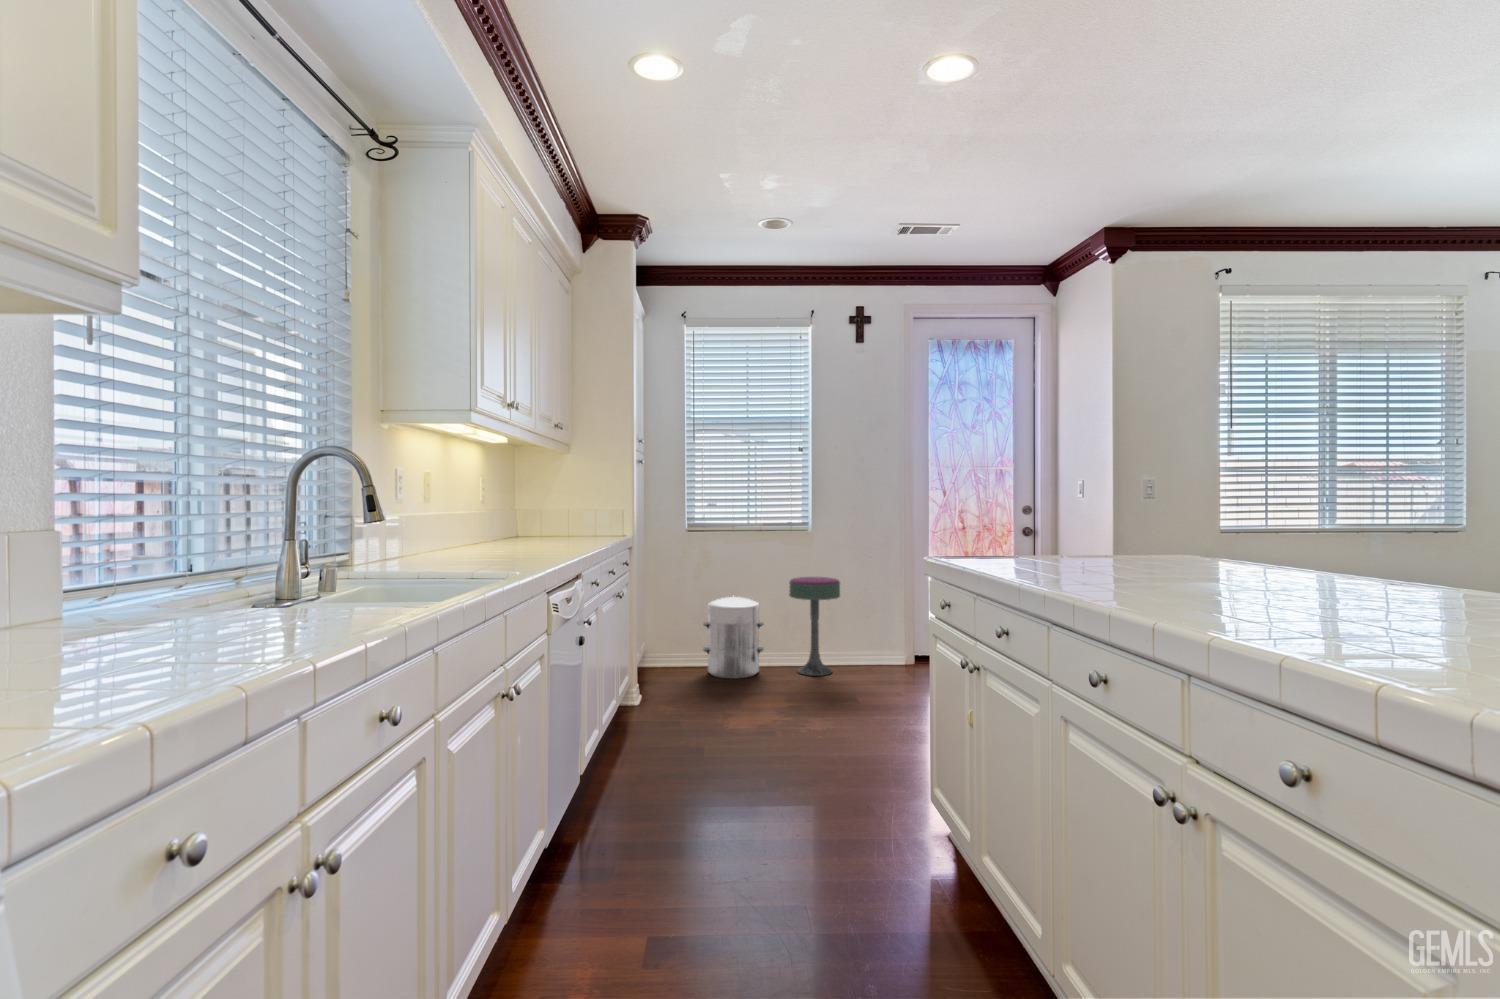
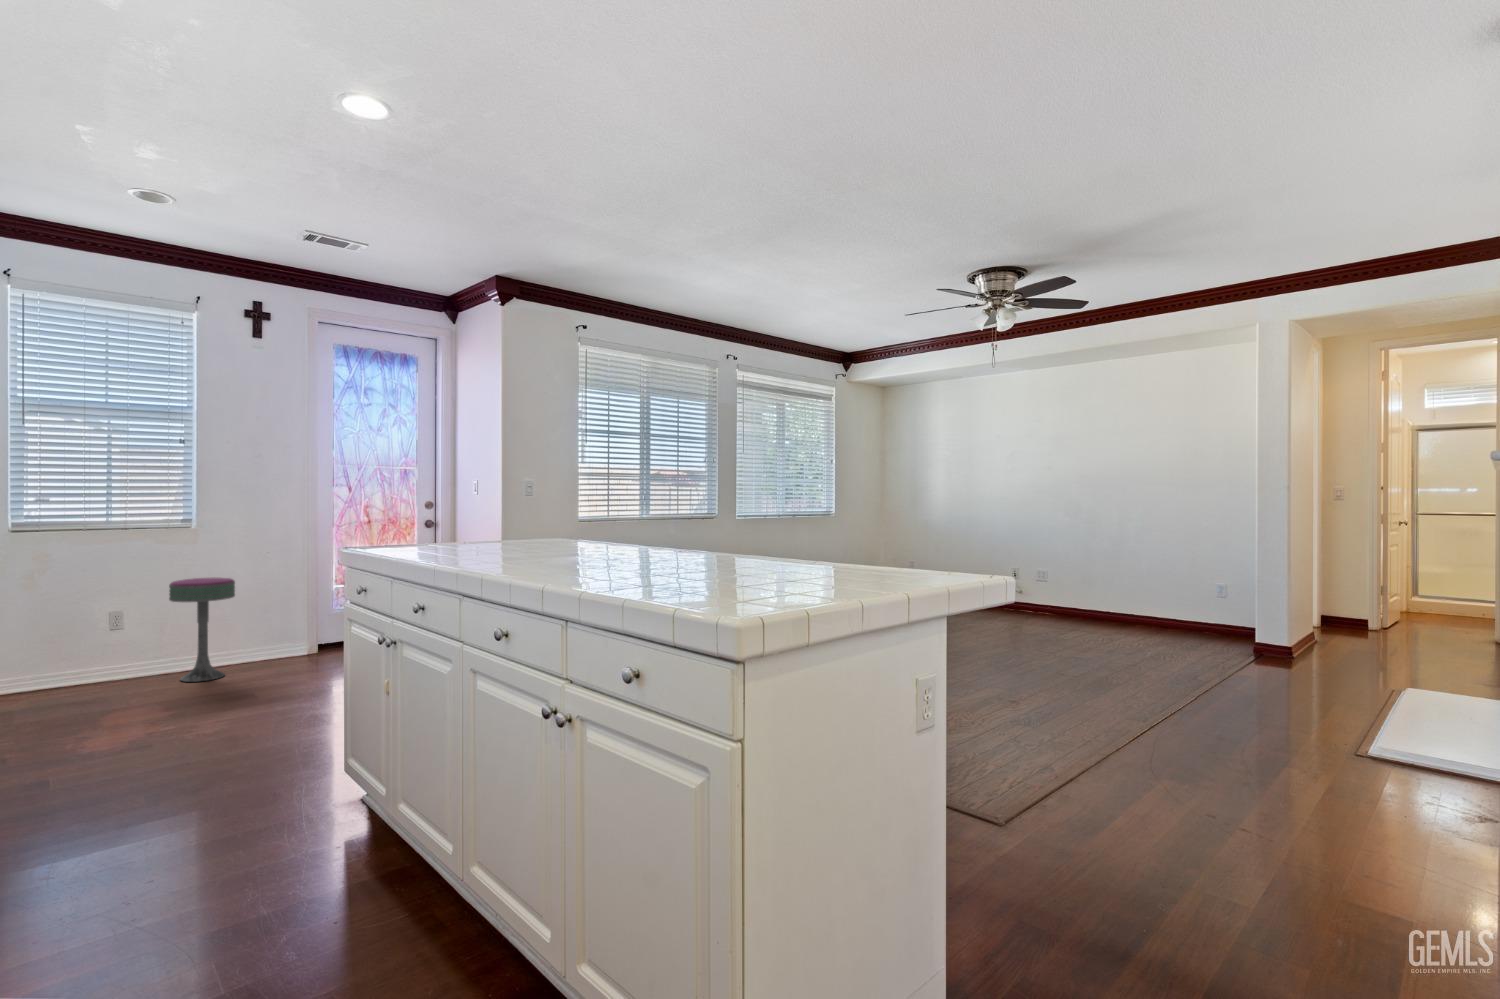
waste bin: present [703,596,764,679] -> none [42,604,134,701]

